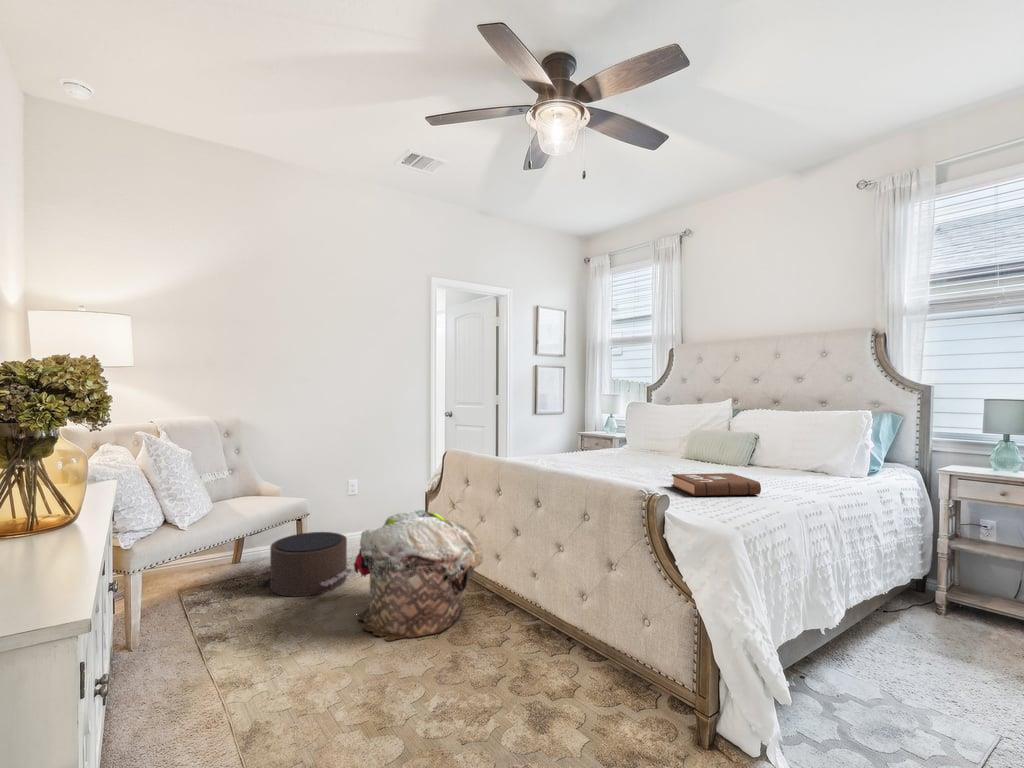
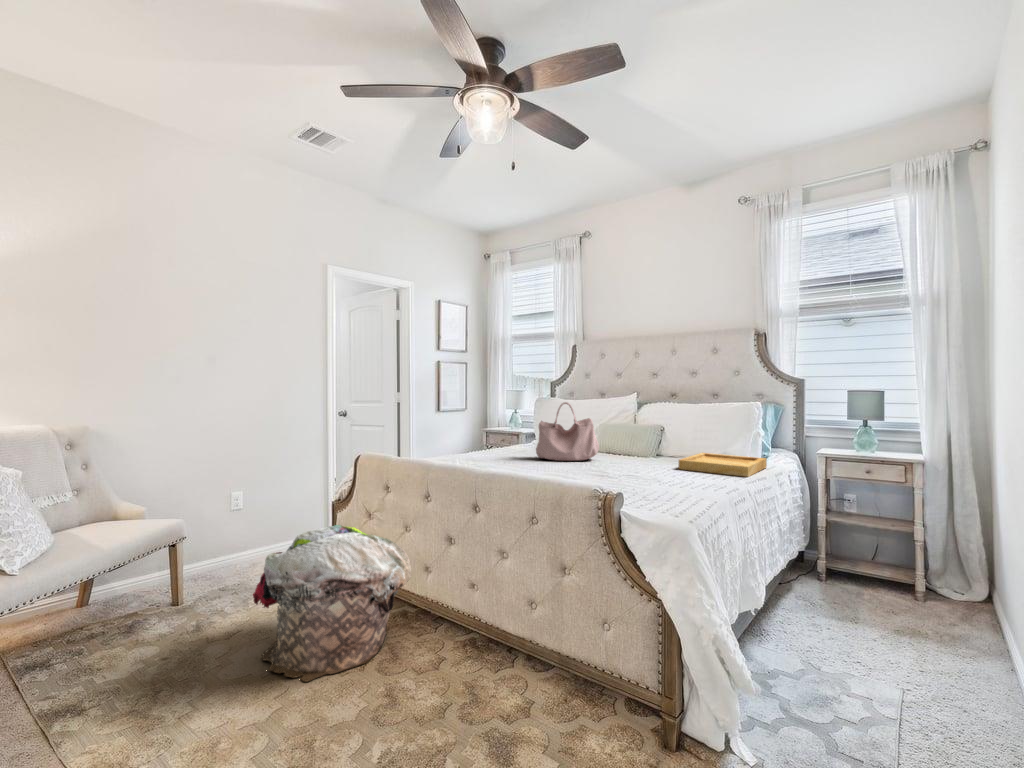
handbag: none [616,406,680,465] -> present [536,402,599,461]
tray: none [761,463,867,490] -> present [679,453,767,477]
book: present [671,473,761,496] -> none [605,466,691,491]
pouf: present [254,532,351,596] -> none [111,558,248,642]

